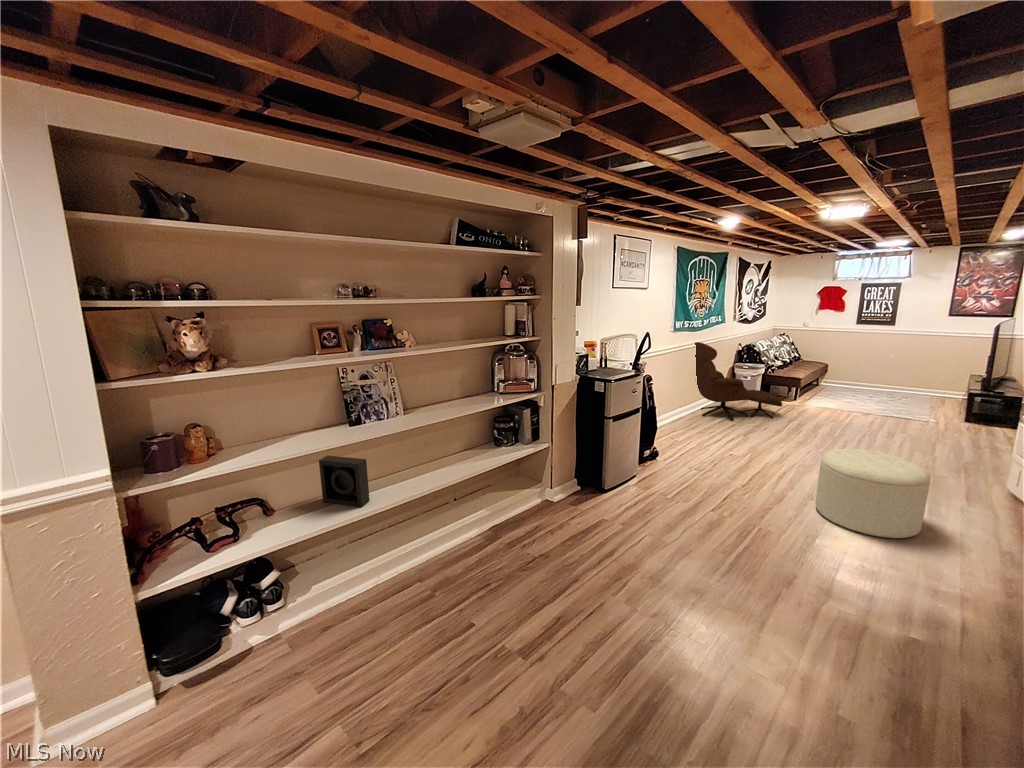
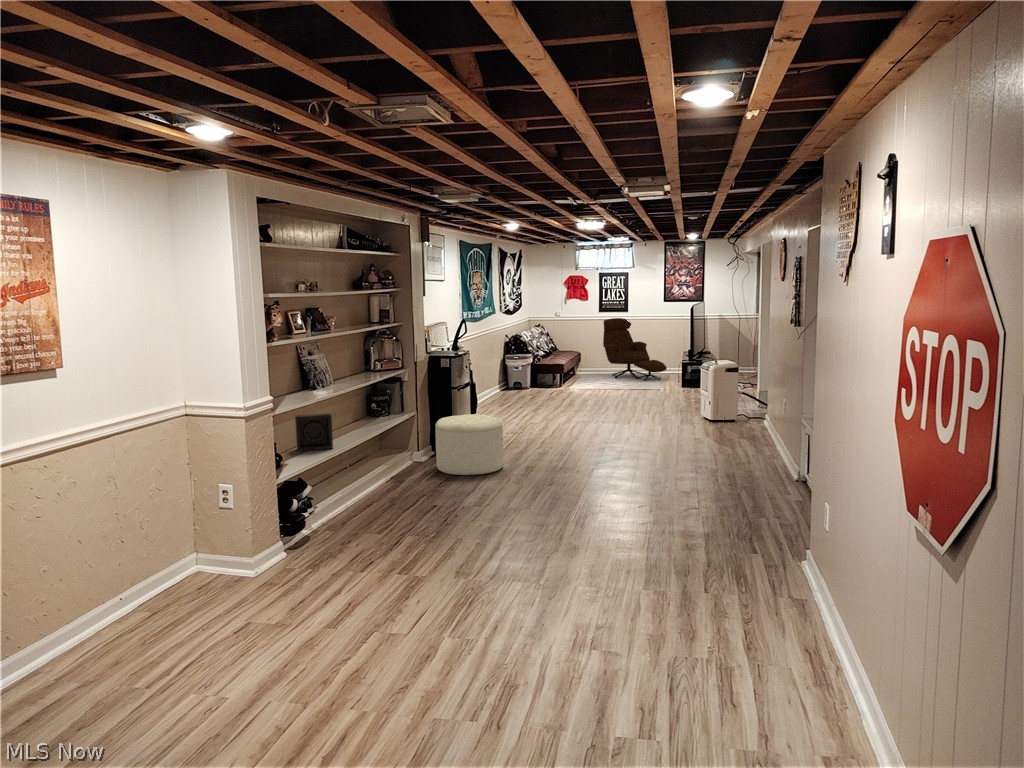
lounge chair: present [695,342,782,421] -> present [603,318,667,381]
ottoman: present [816,449,930,538] -> present [435,414,503,476]

